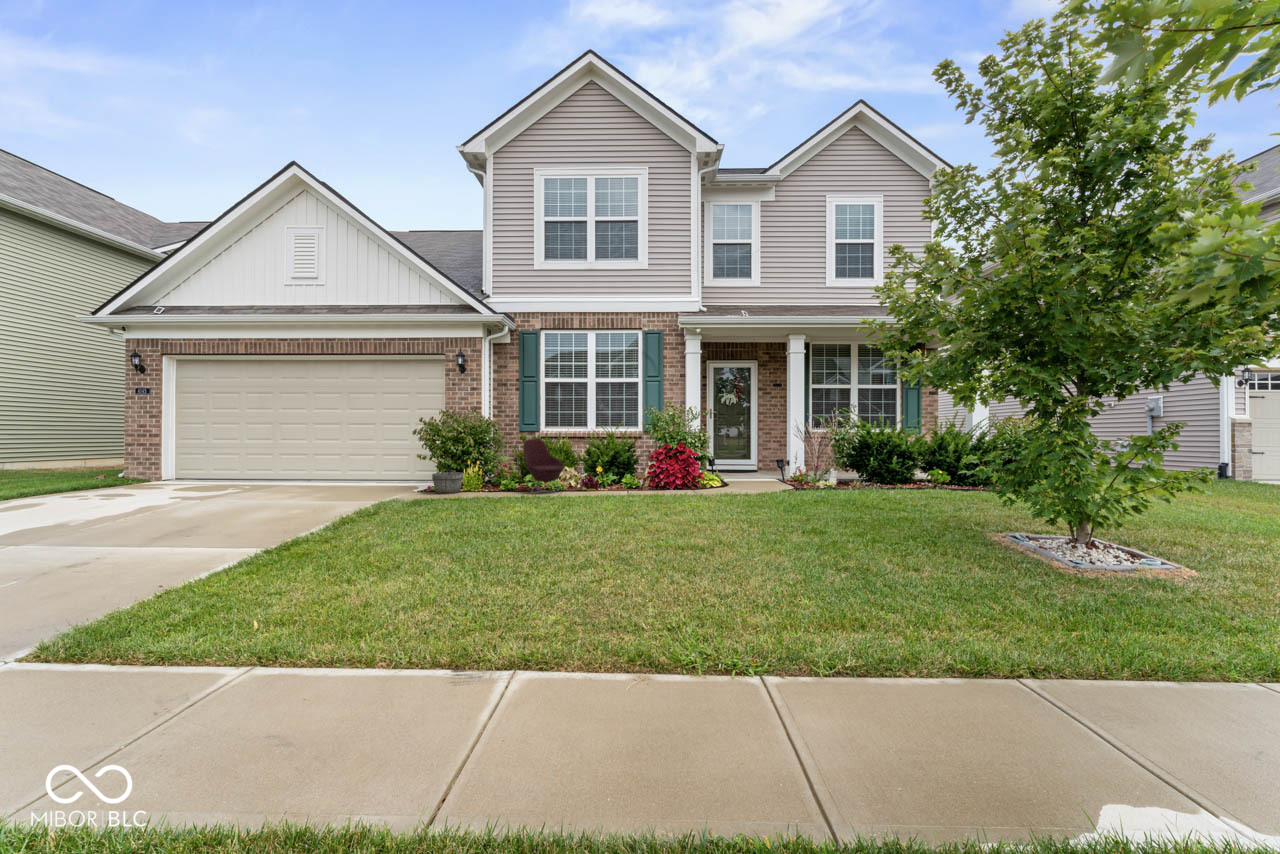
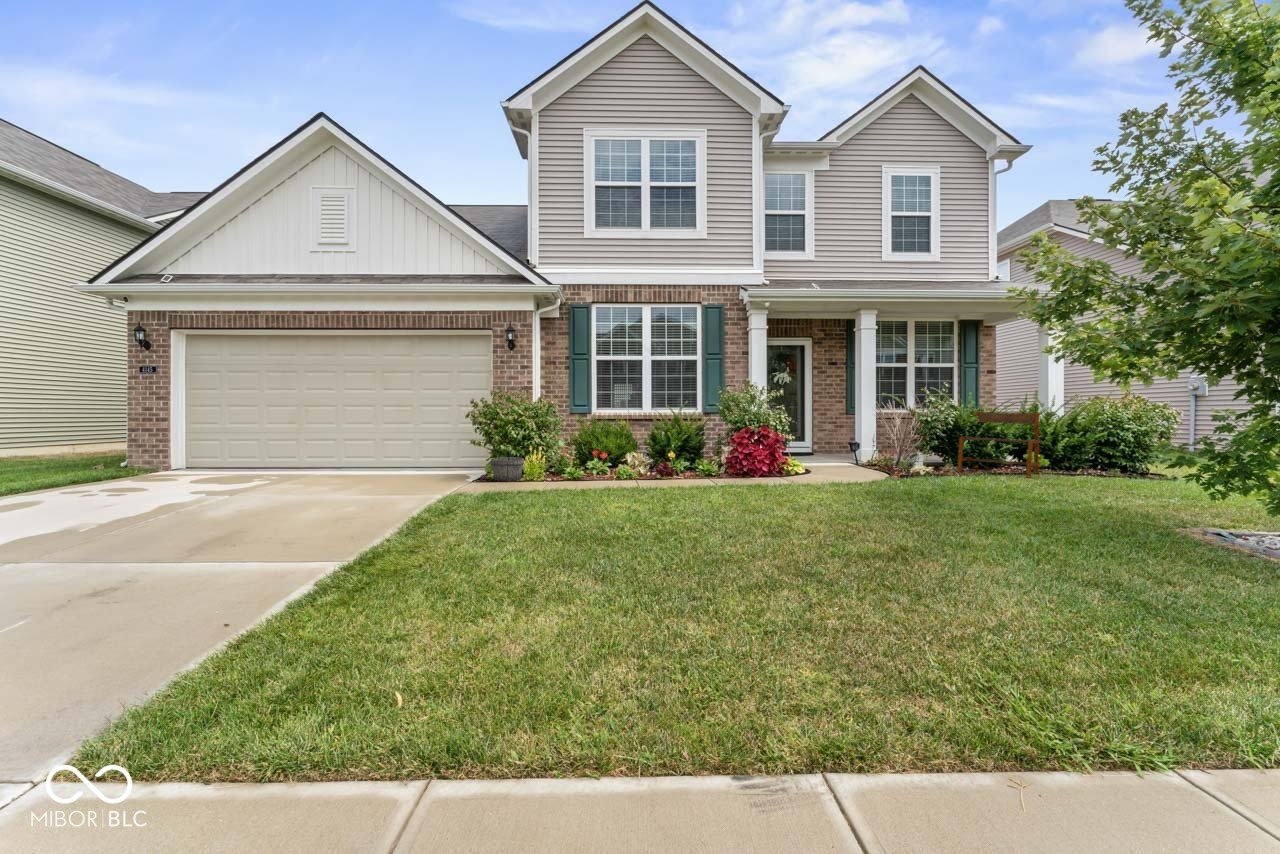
bench: none [876,432,953,497] -> present [958,411,1041,477]
chair: present [524,439,564,491] -> none [589,420,634,478]

